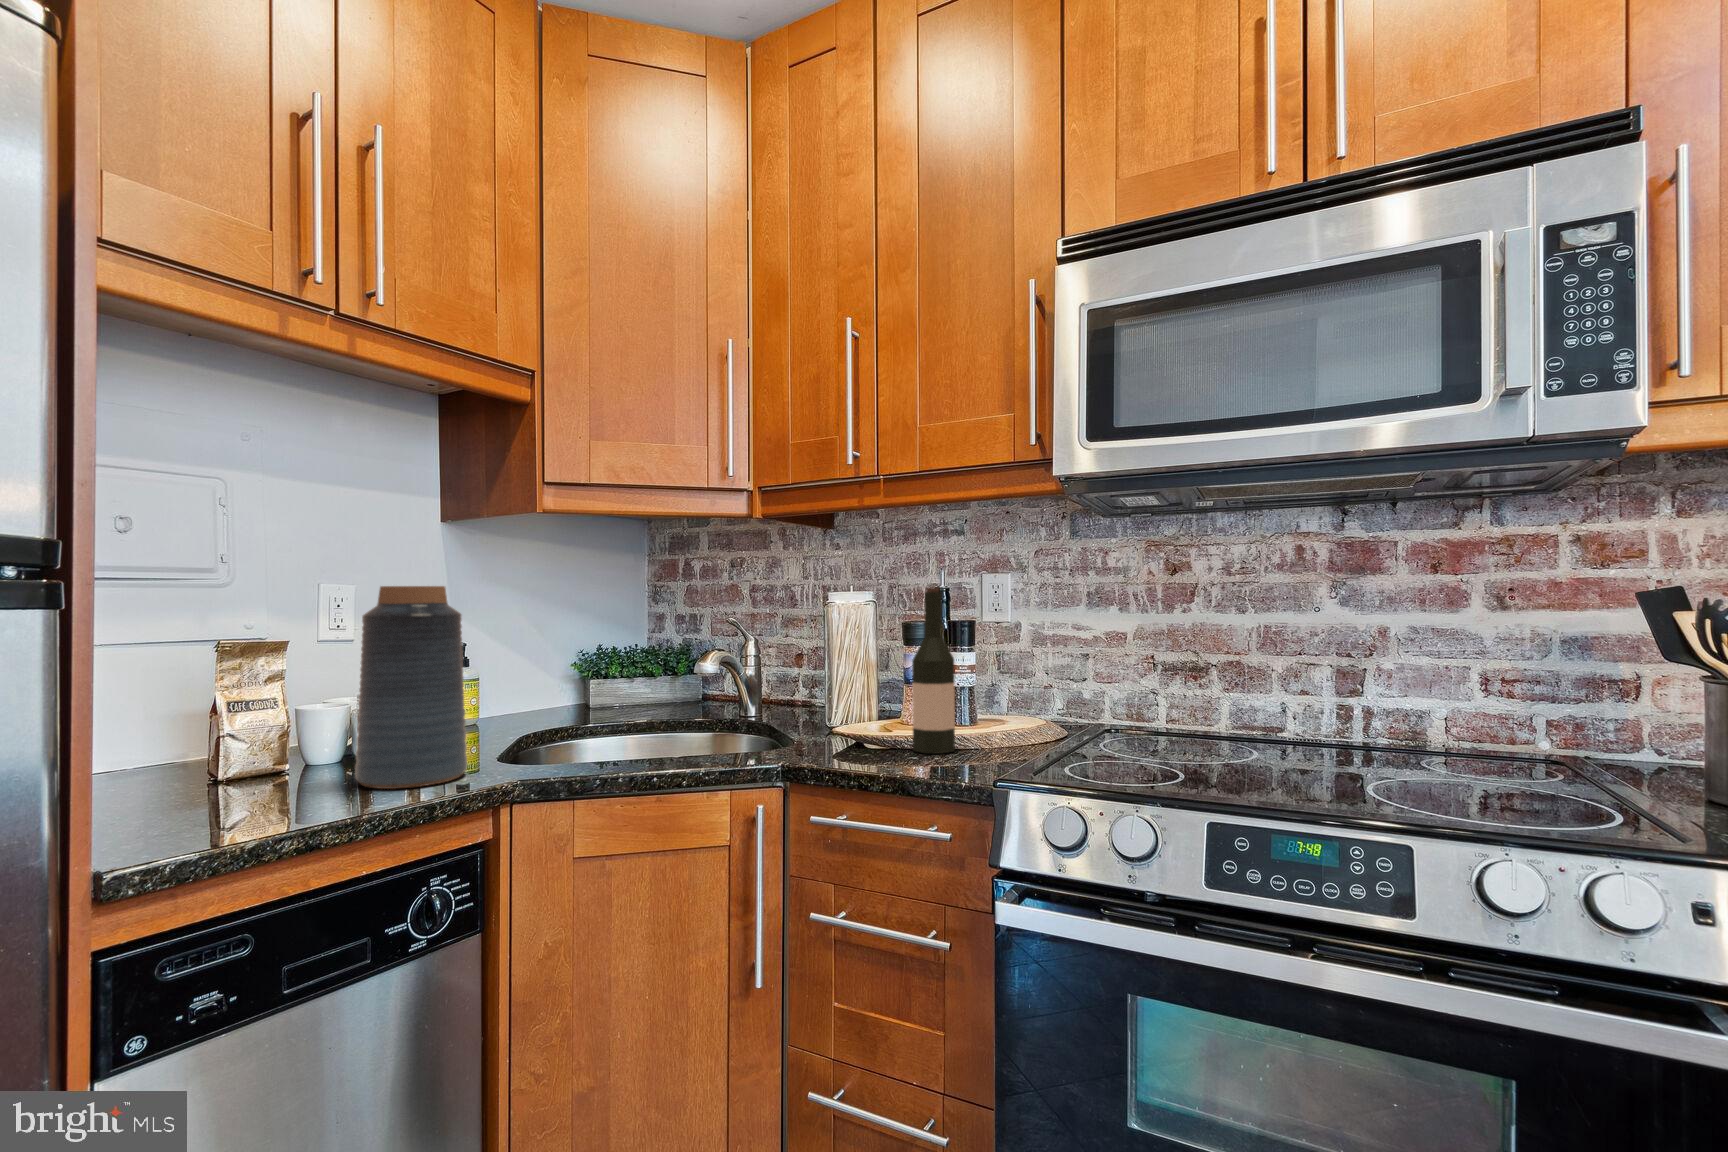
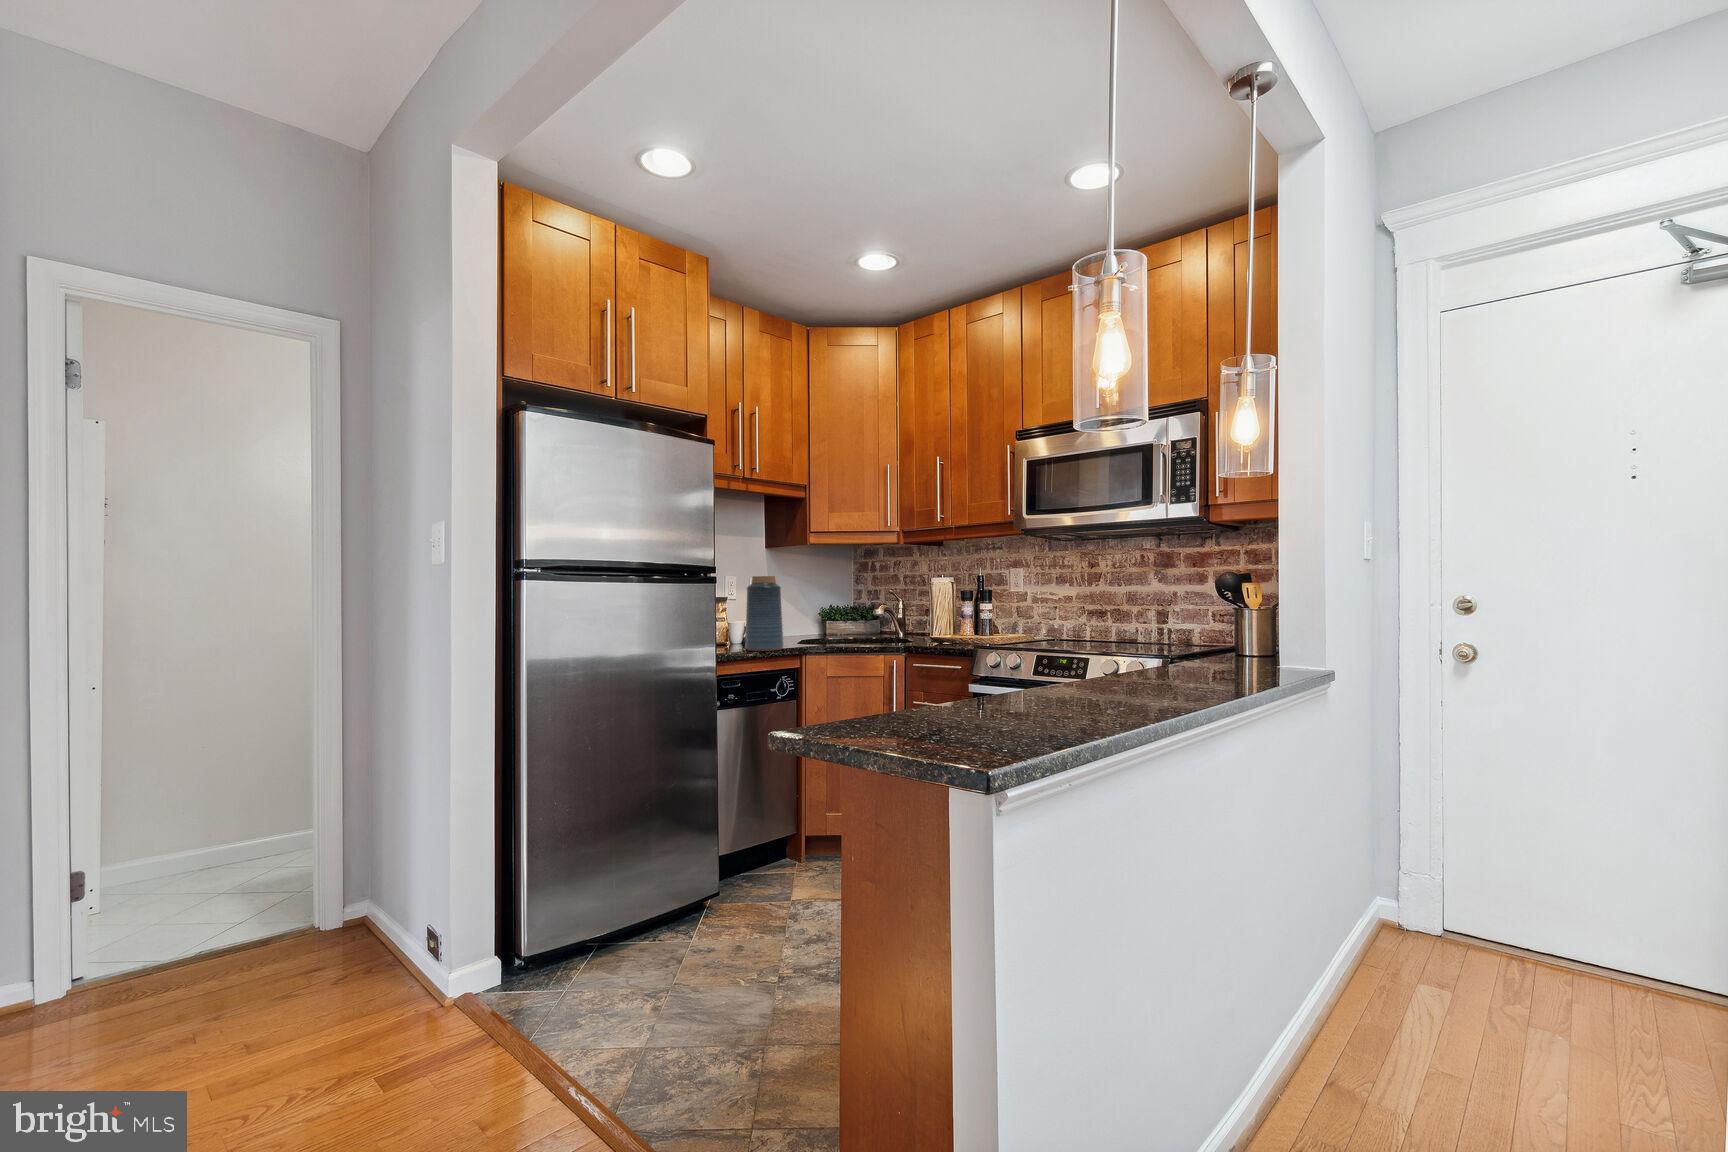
wine bottle: present [912,588,955,753] -> none [961,575,981,646]

